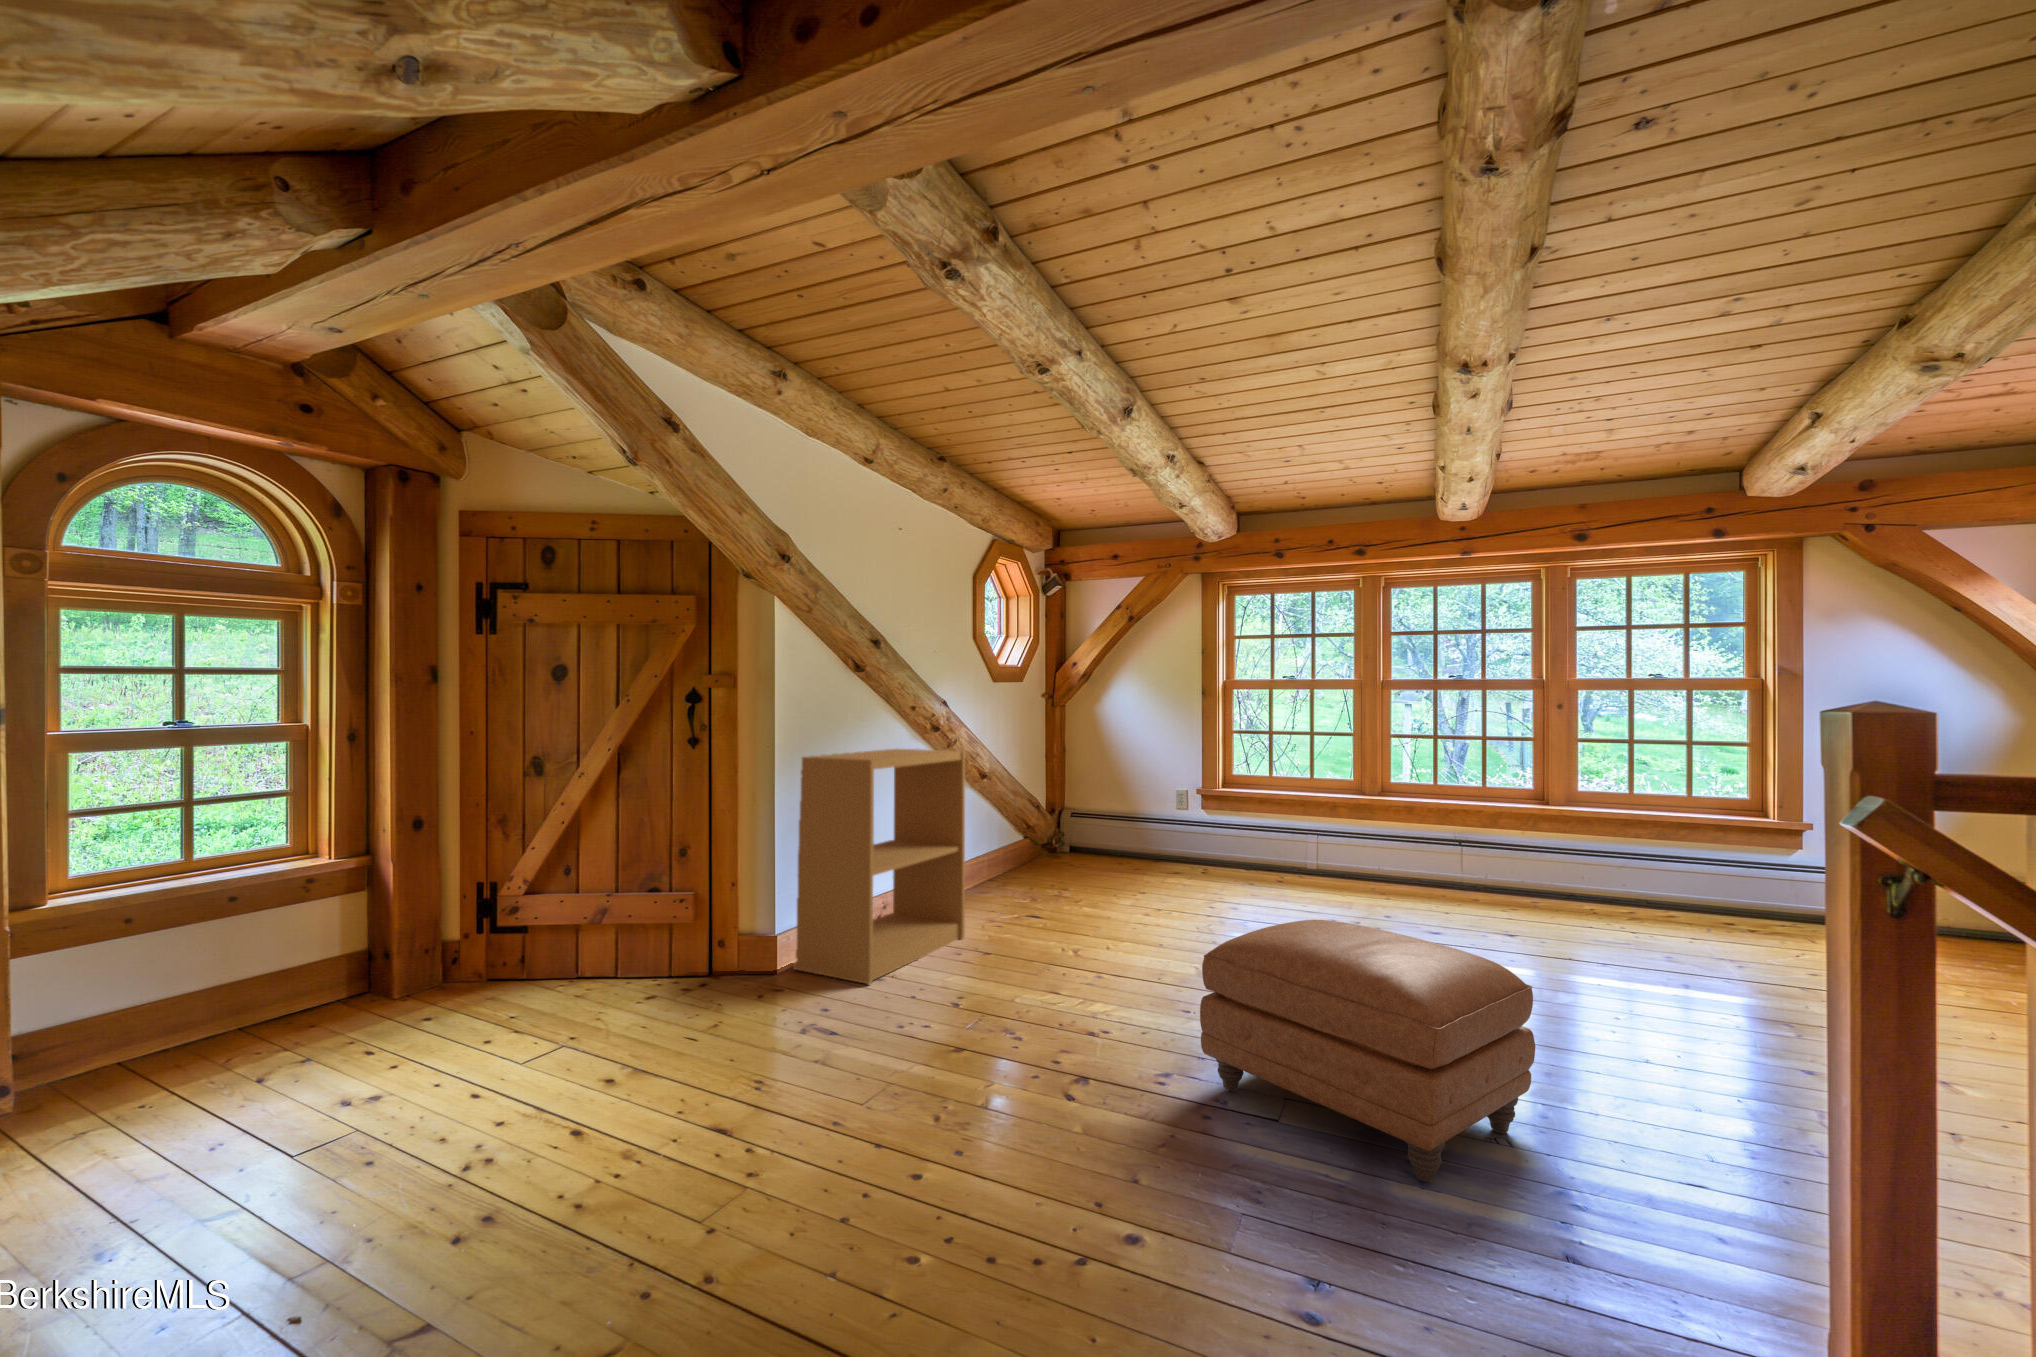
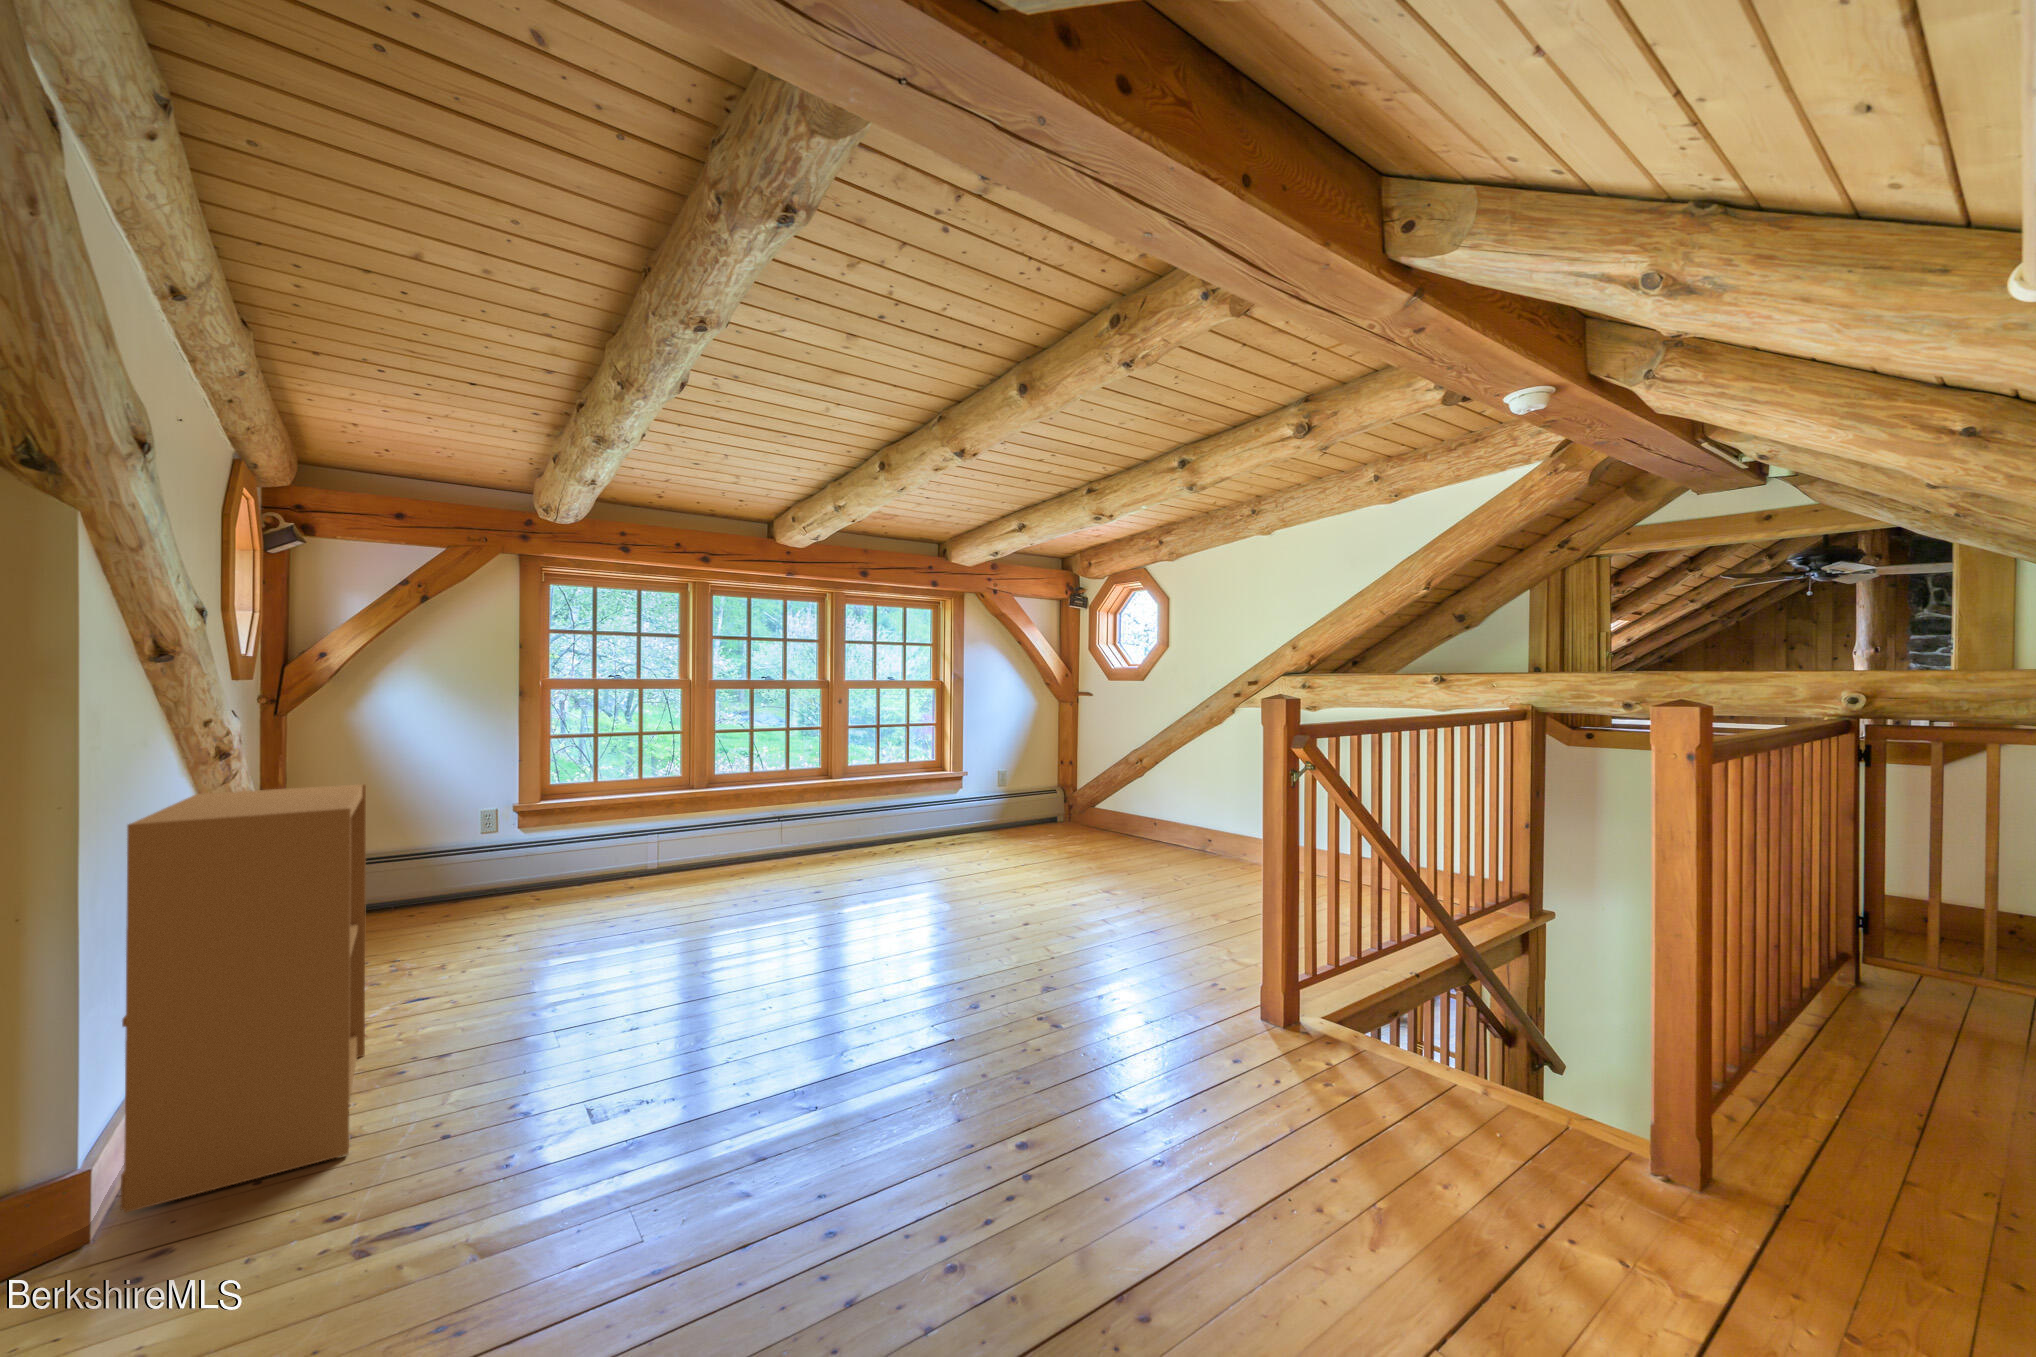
ottoman: present [1200,920,1535,1182] -> none [885,875,1090,1039]

